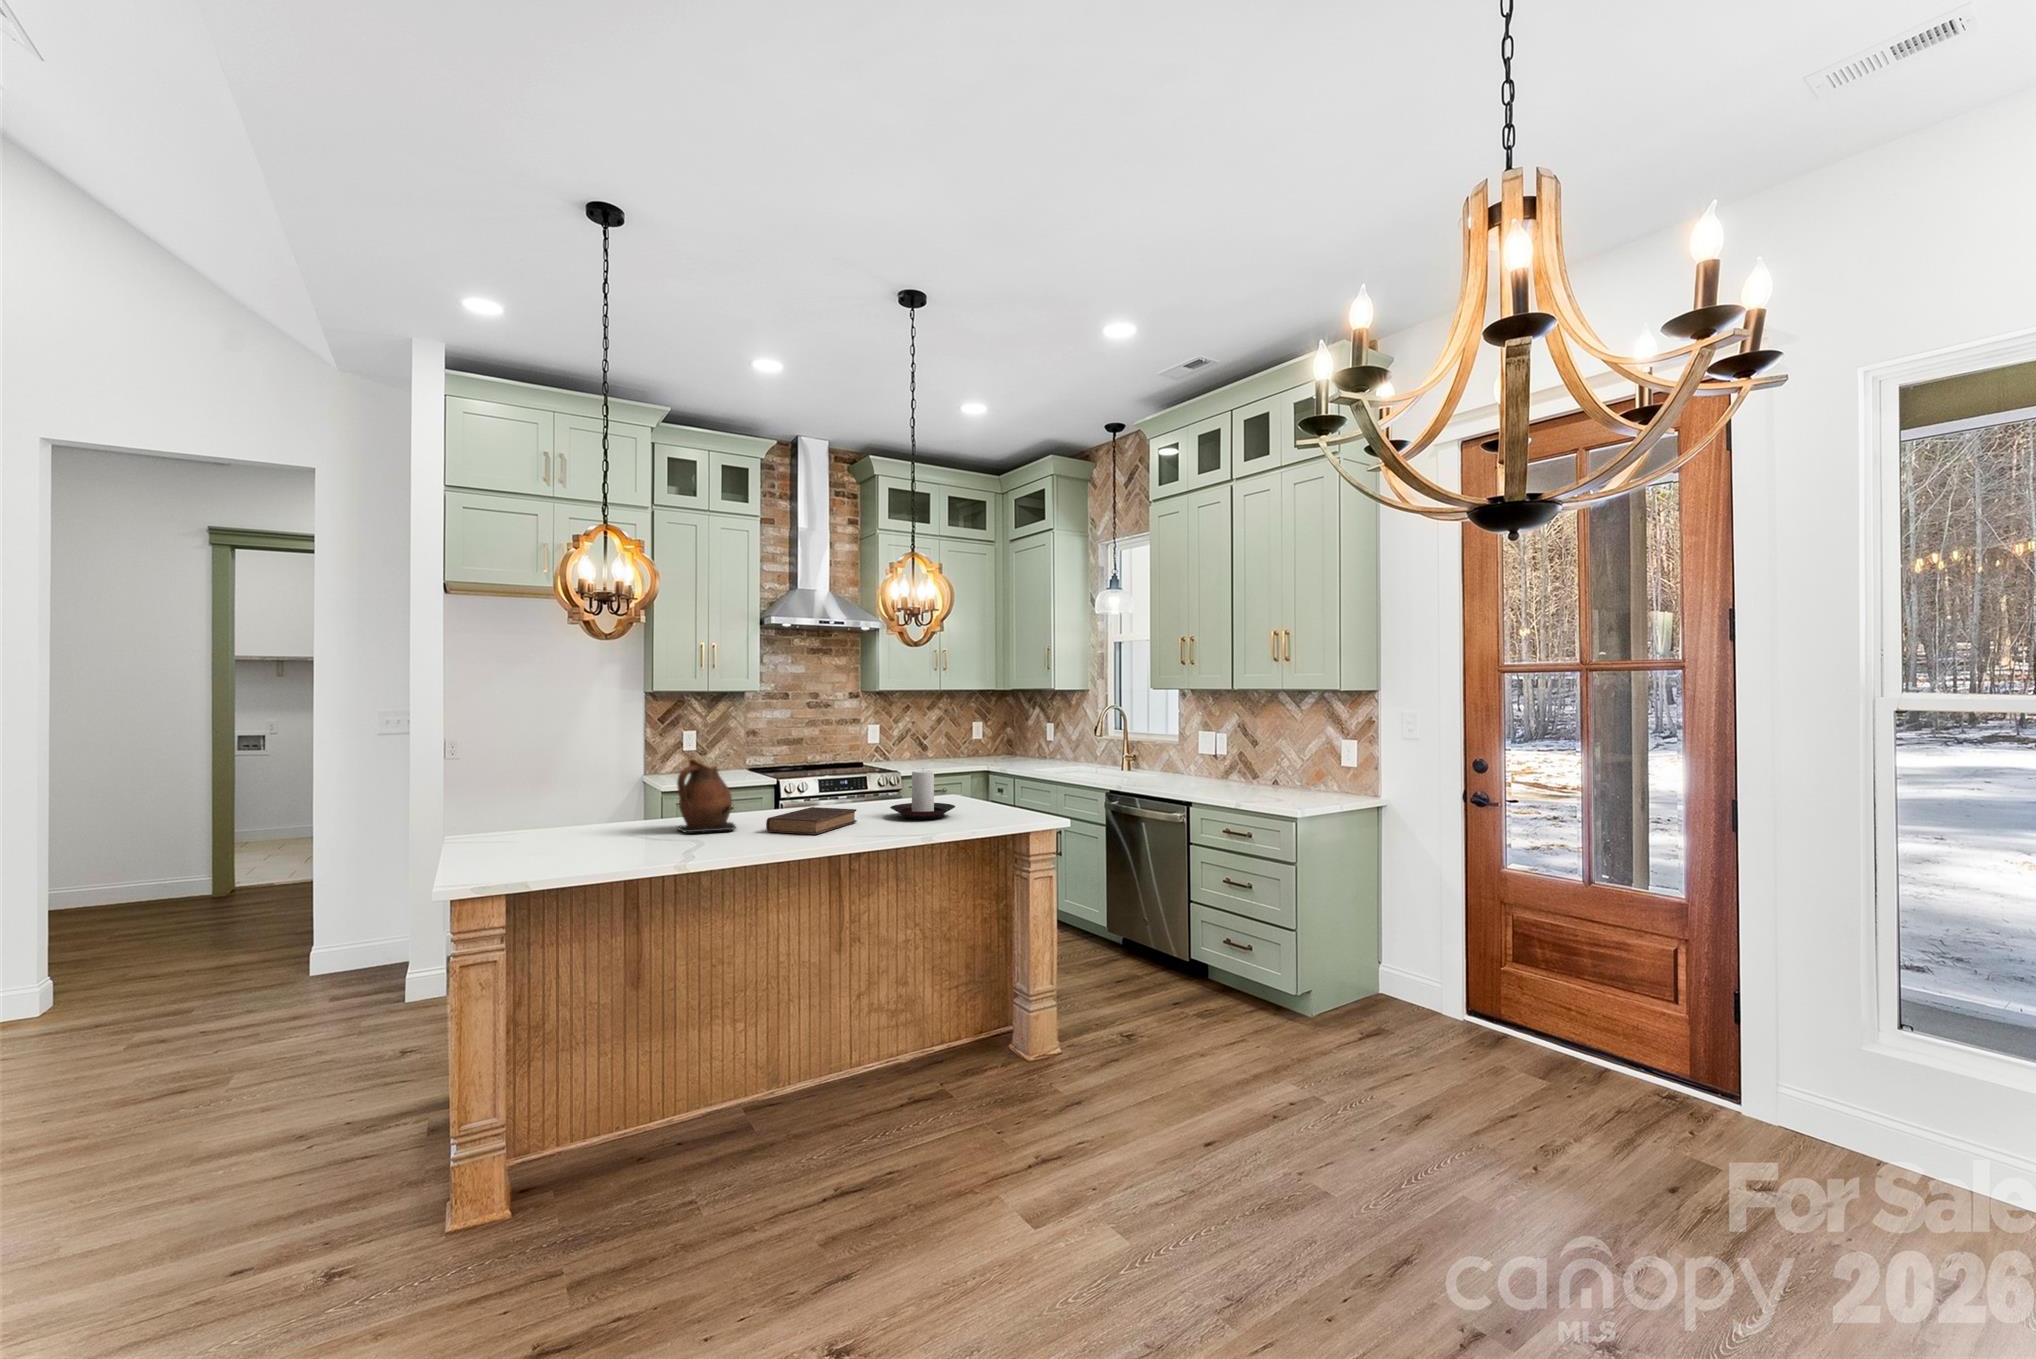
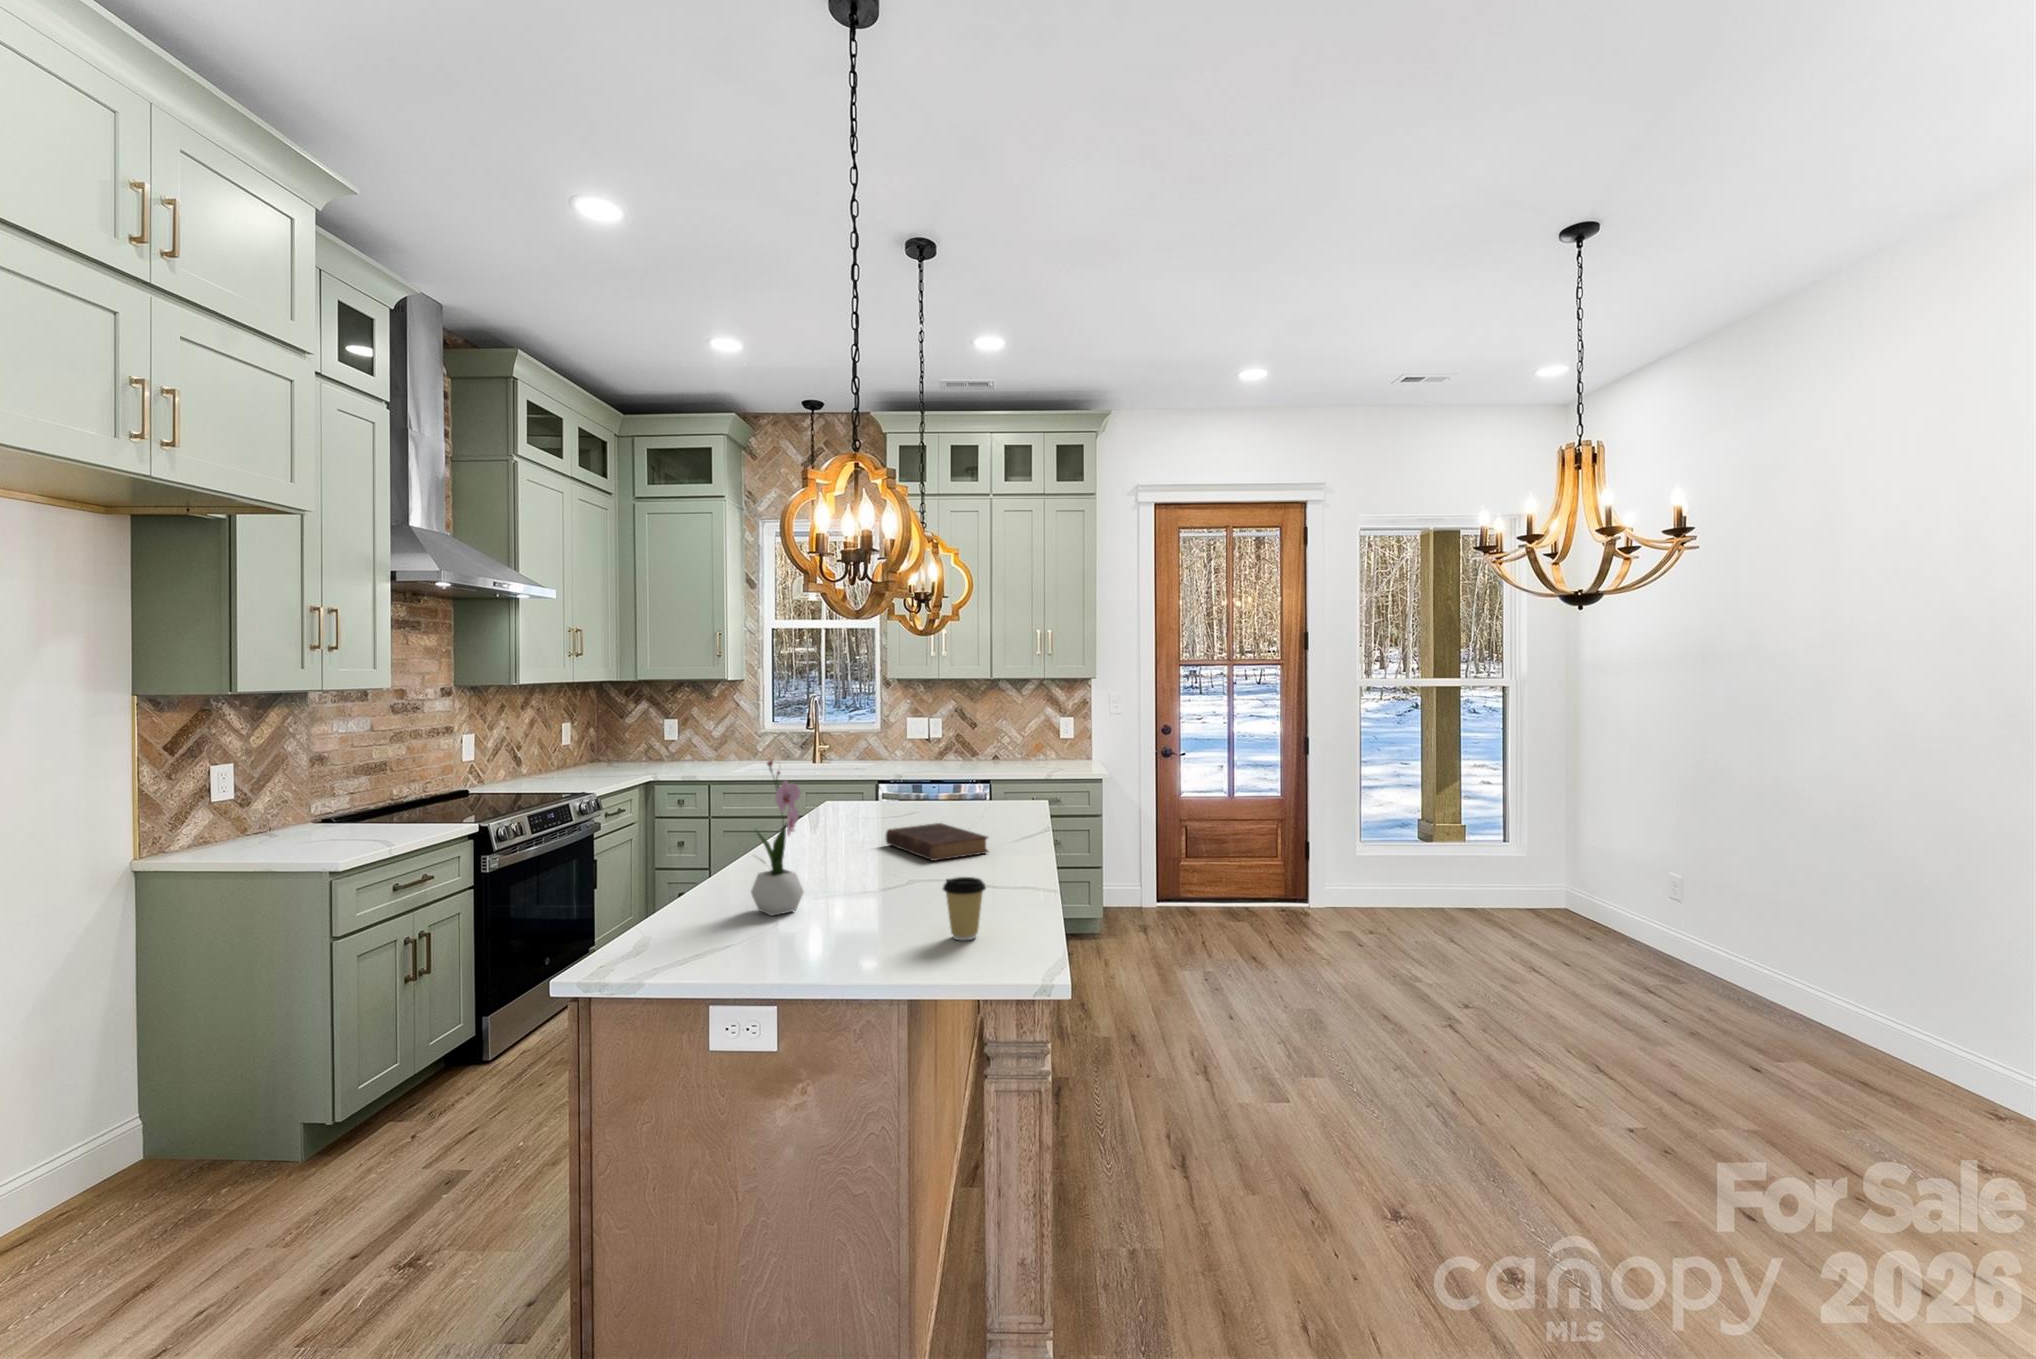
flower arrangement: none [569,732,618,836] -> present [751,761,804,916]
ceramic pitcher: present [677,759,736,832] -> none [812,784,899,882]
candle holder: present [890,770,955,819] -> none [919,770,990,826]
coffee cup: none [537,820,573,865] -> present [942,877,986,940]

